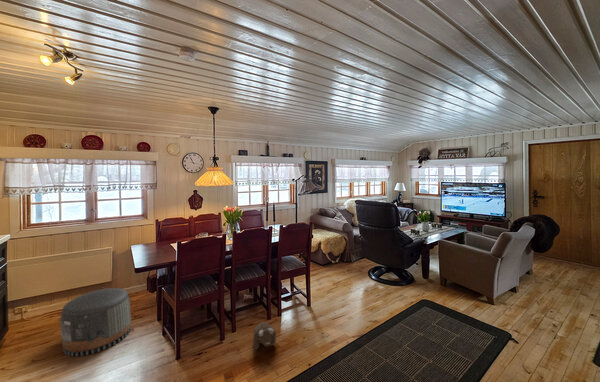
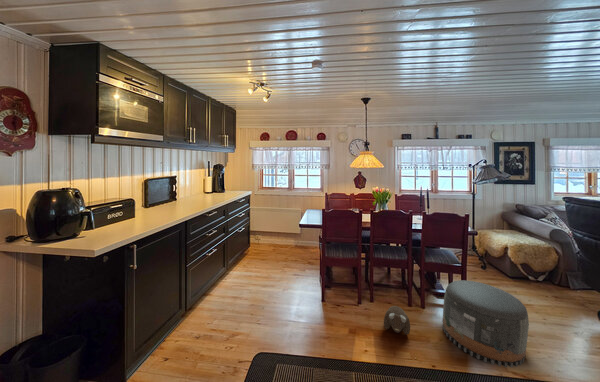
pouf: present [60,288,131,356] -> present [442,280,529,367]

